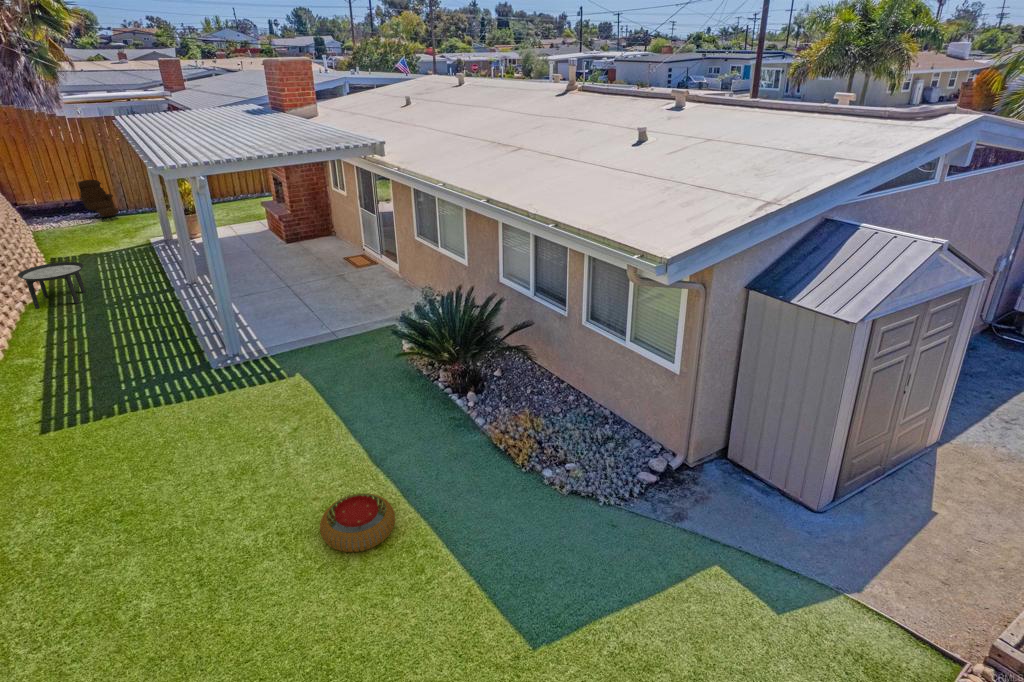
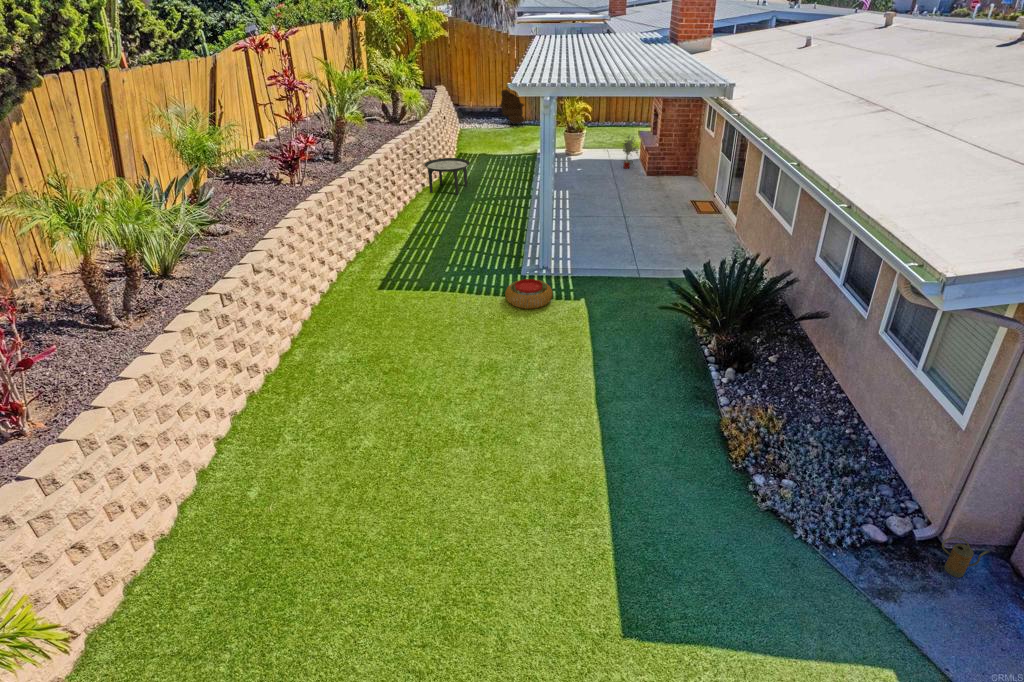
potted tree: none [256,210,277,244] -> present [623,135,638,169]
watering can: none [693,452,720,483] -> present [942,537,989,577]
pouf: present [320,493,396,552] -> present [506,279,552,309]

